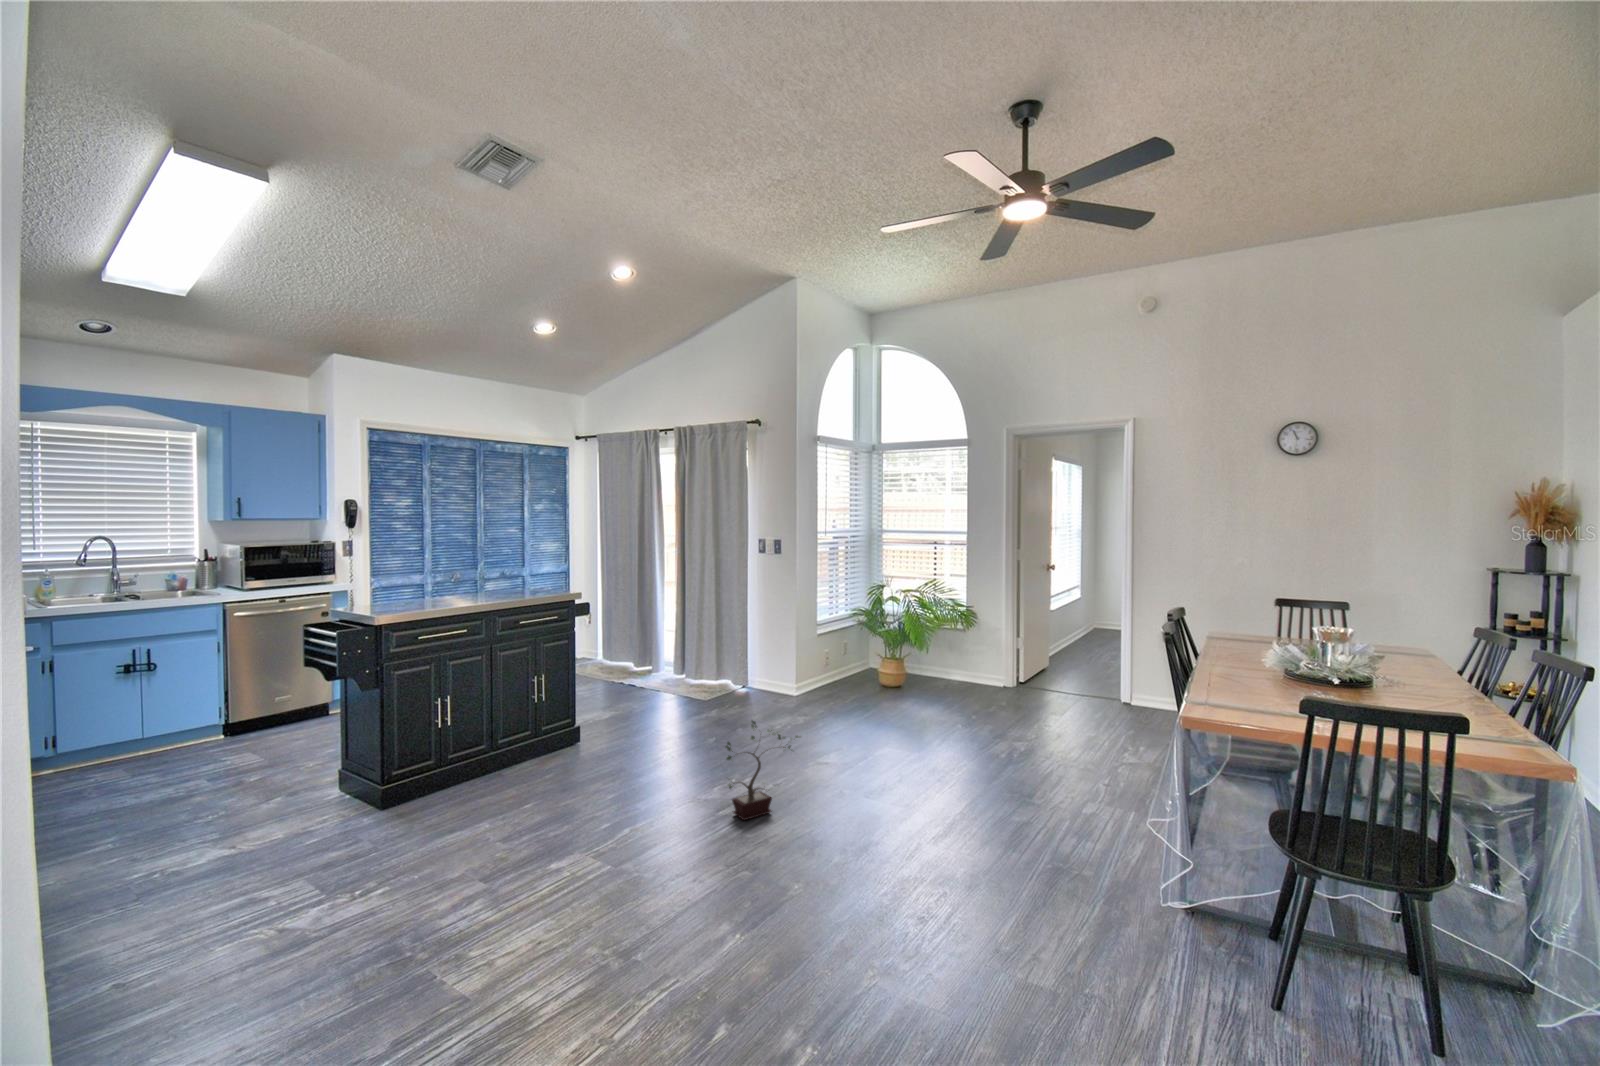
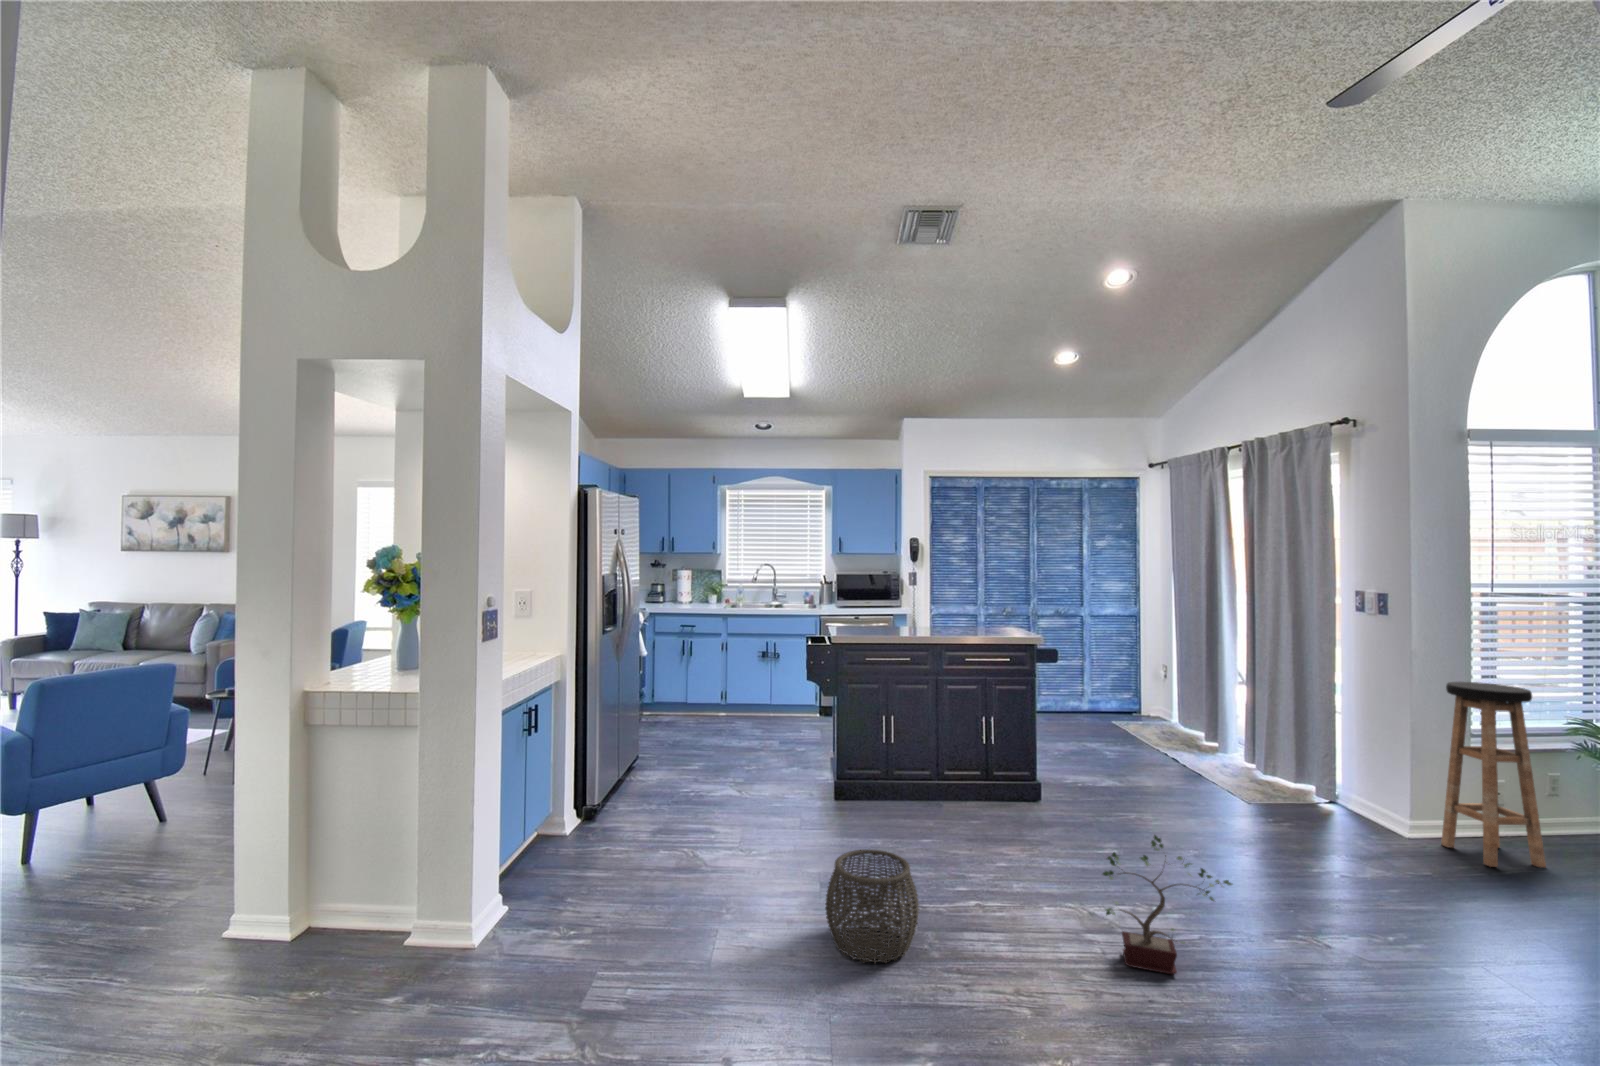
bar stool: none [809,592,853,699] -> present [1441,682,1546,867]
woven basket: none [513,805,610,916] -> present [825,849,919,963]

